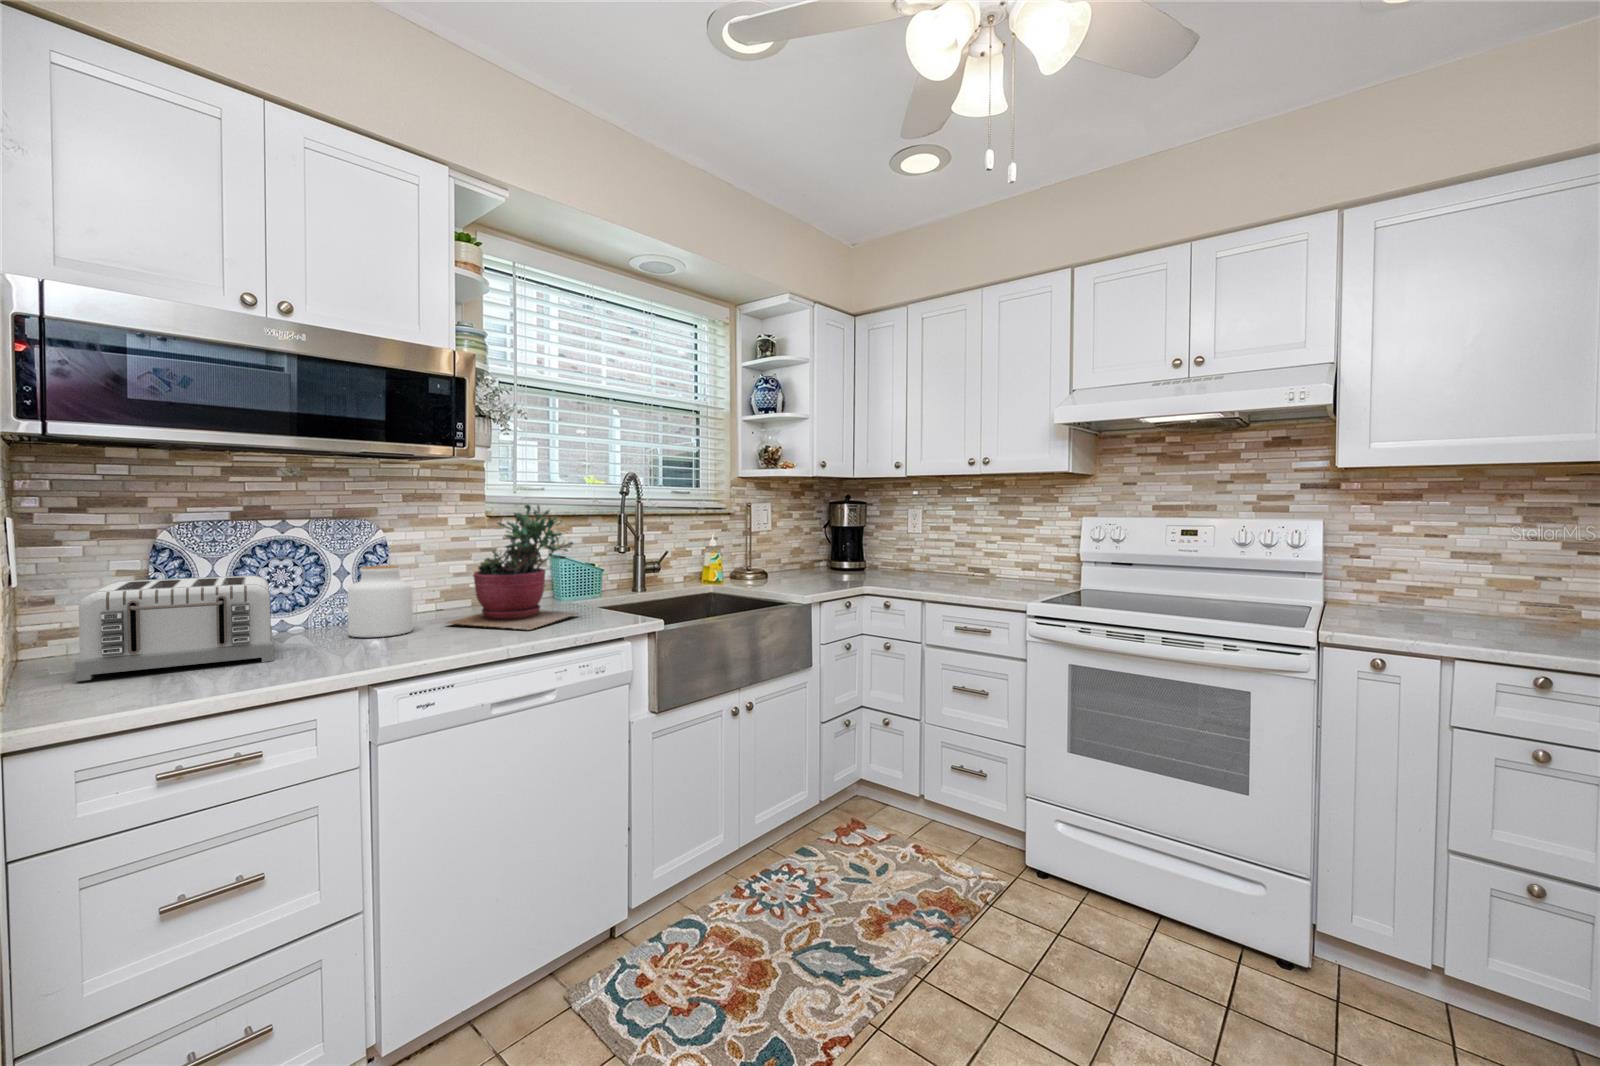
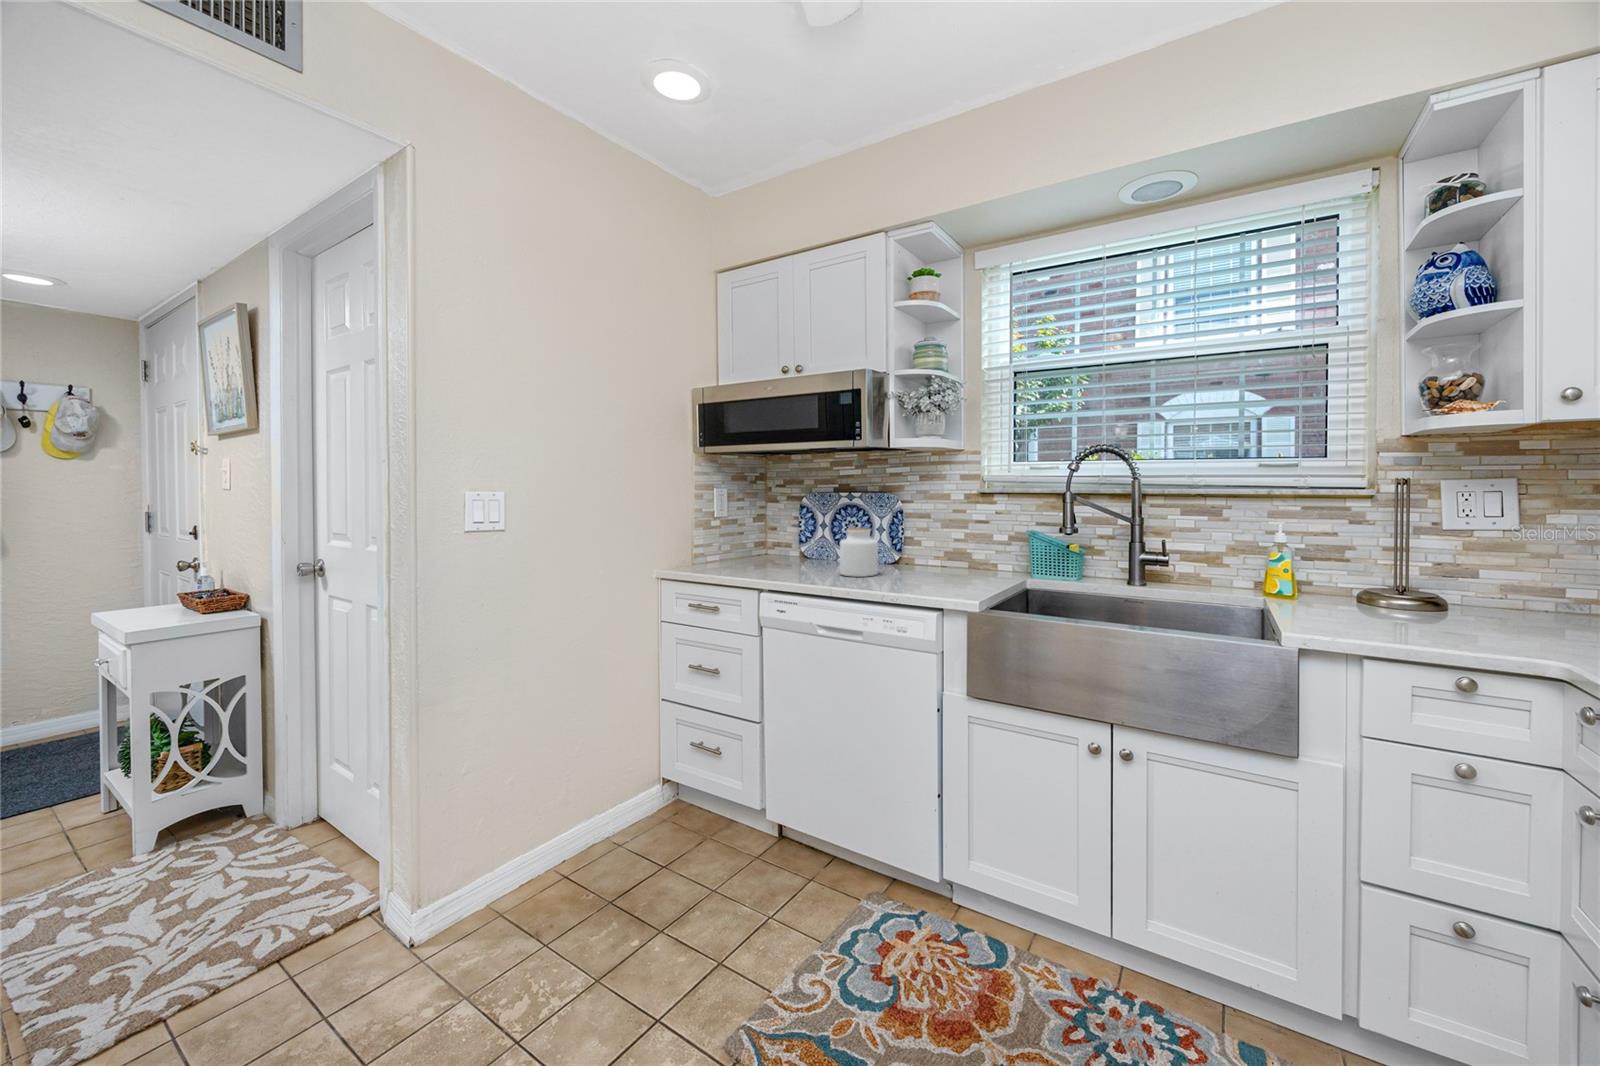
succulent plant: present [445,504,577,630] -> none [892,483,970,590]
toaster: present [75,575,274,681] -> none [730,526,831,577]

